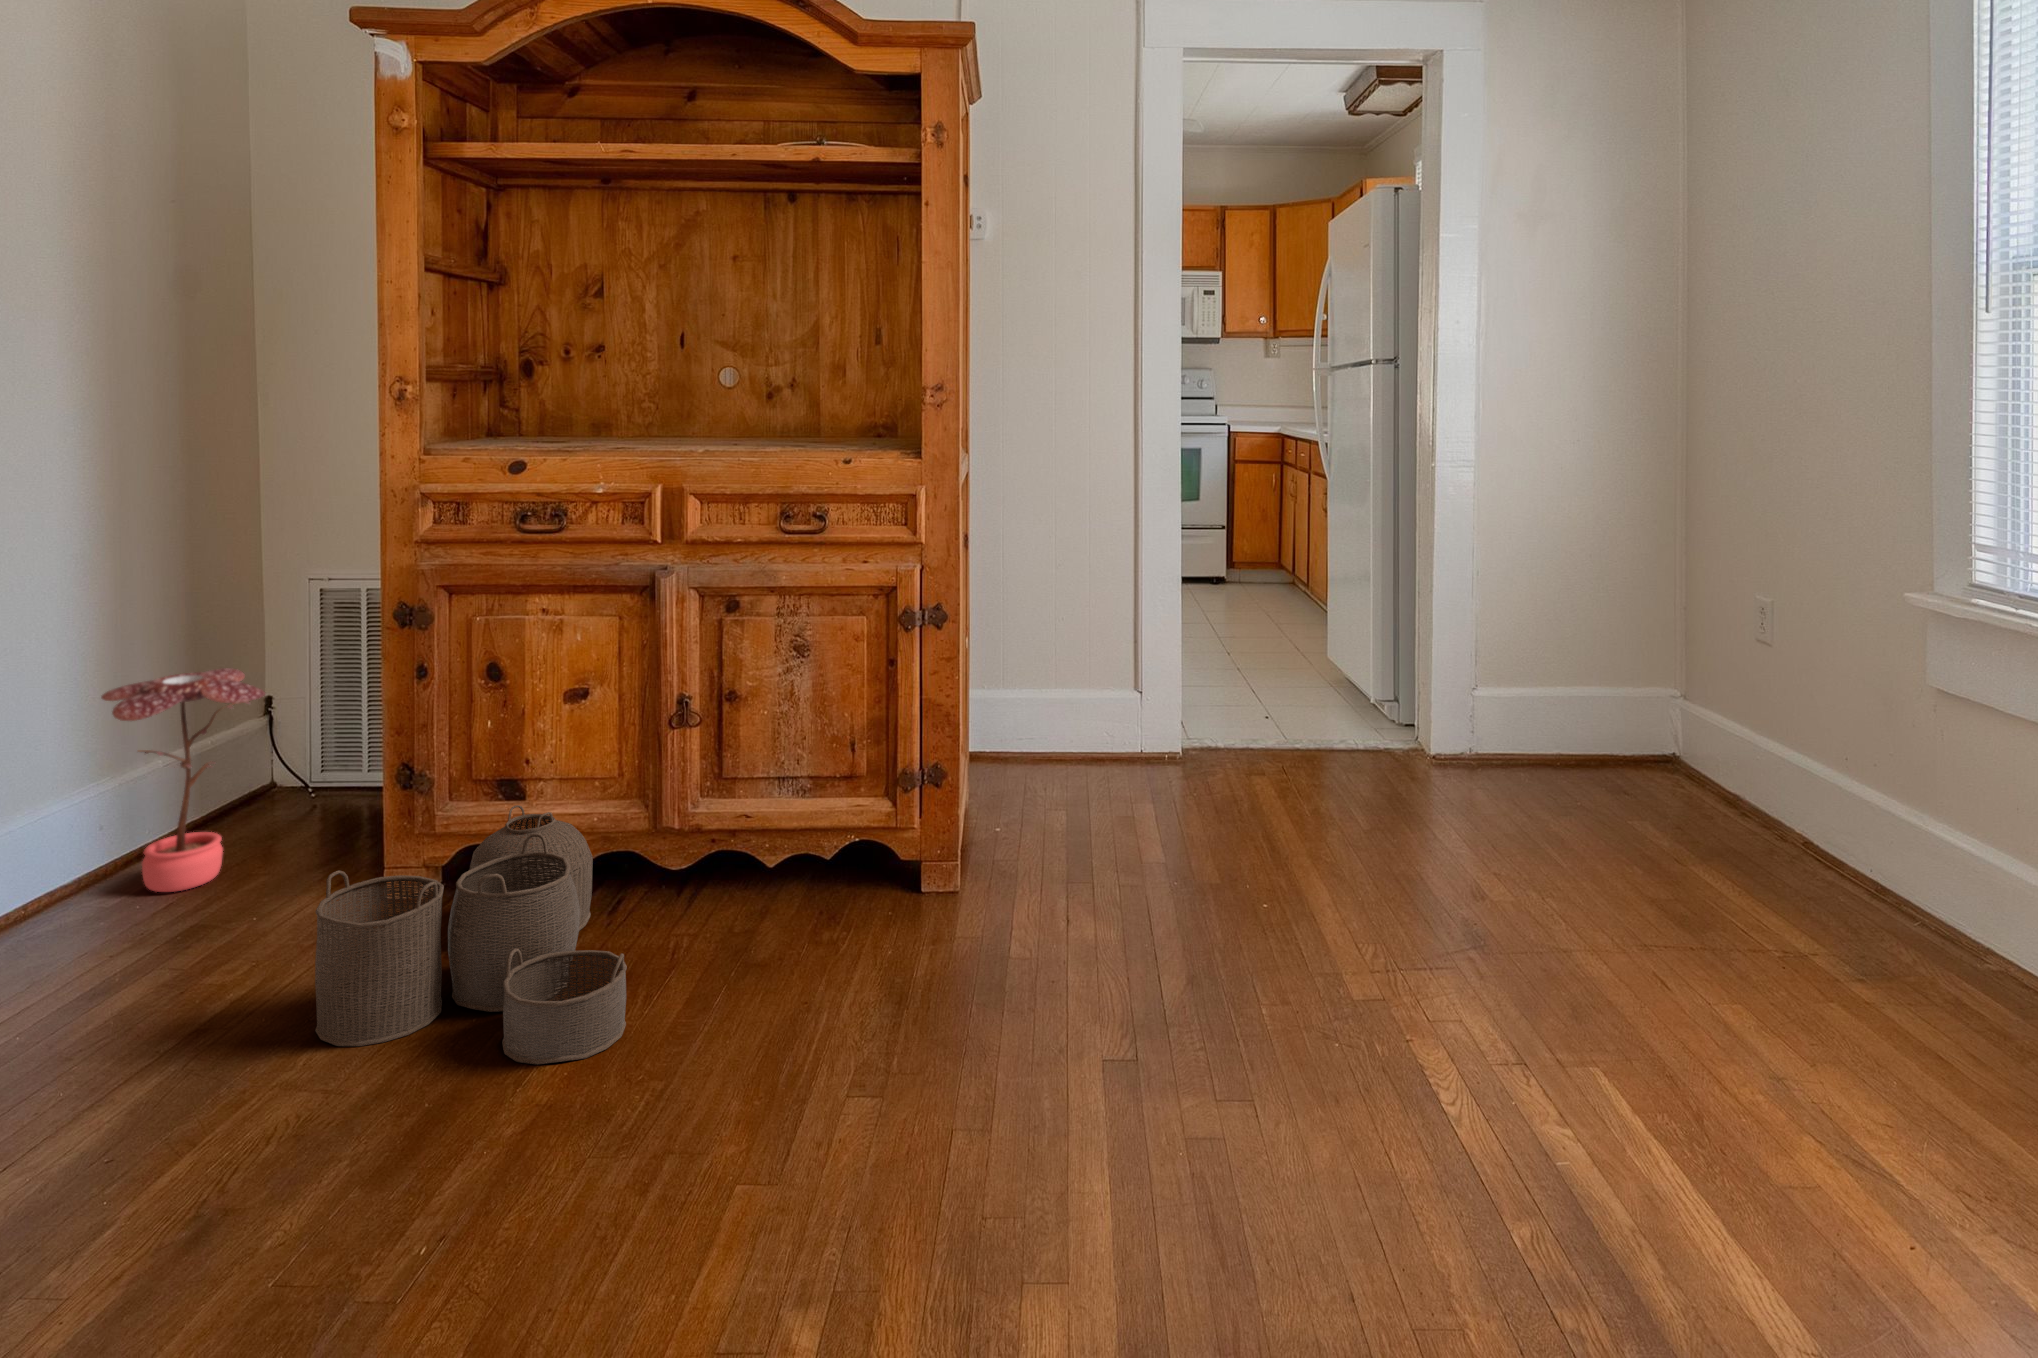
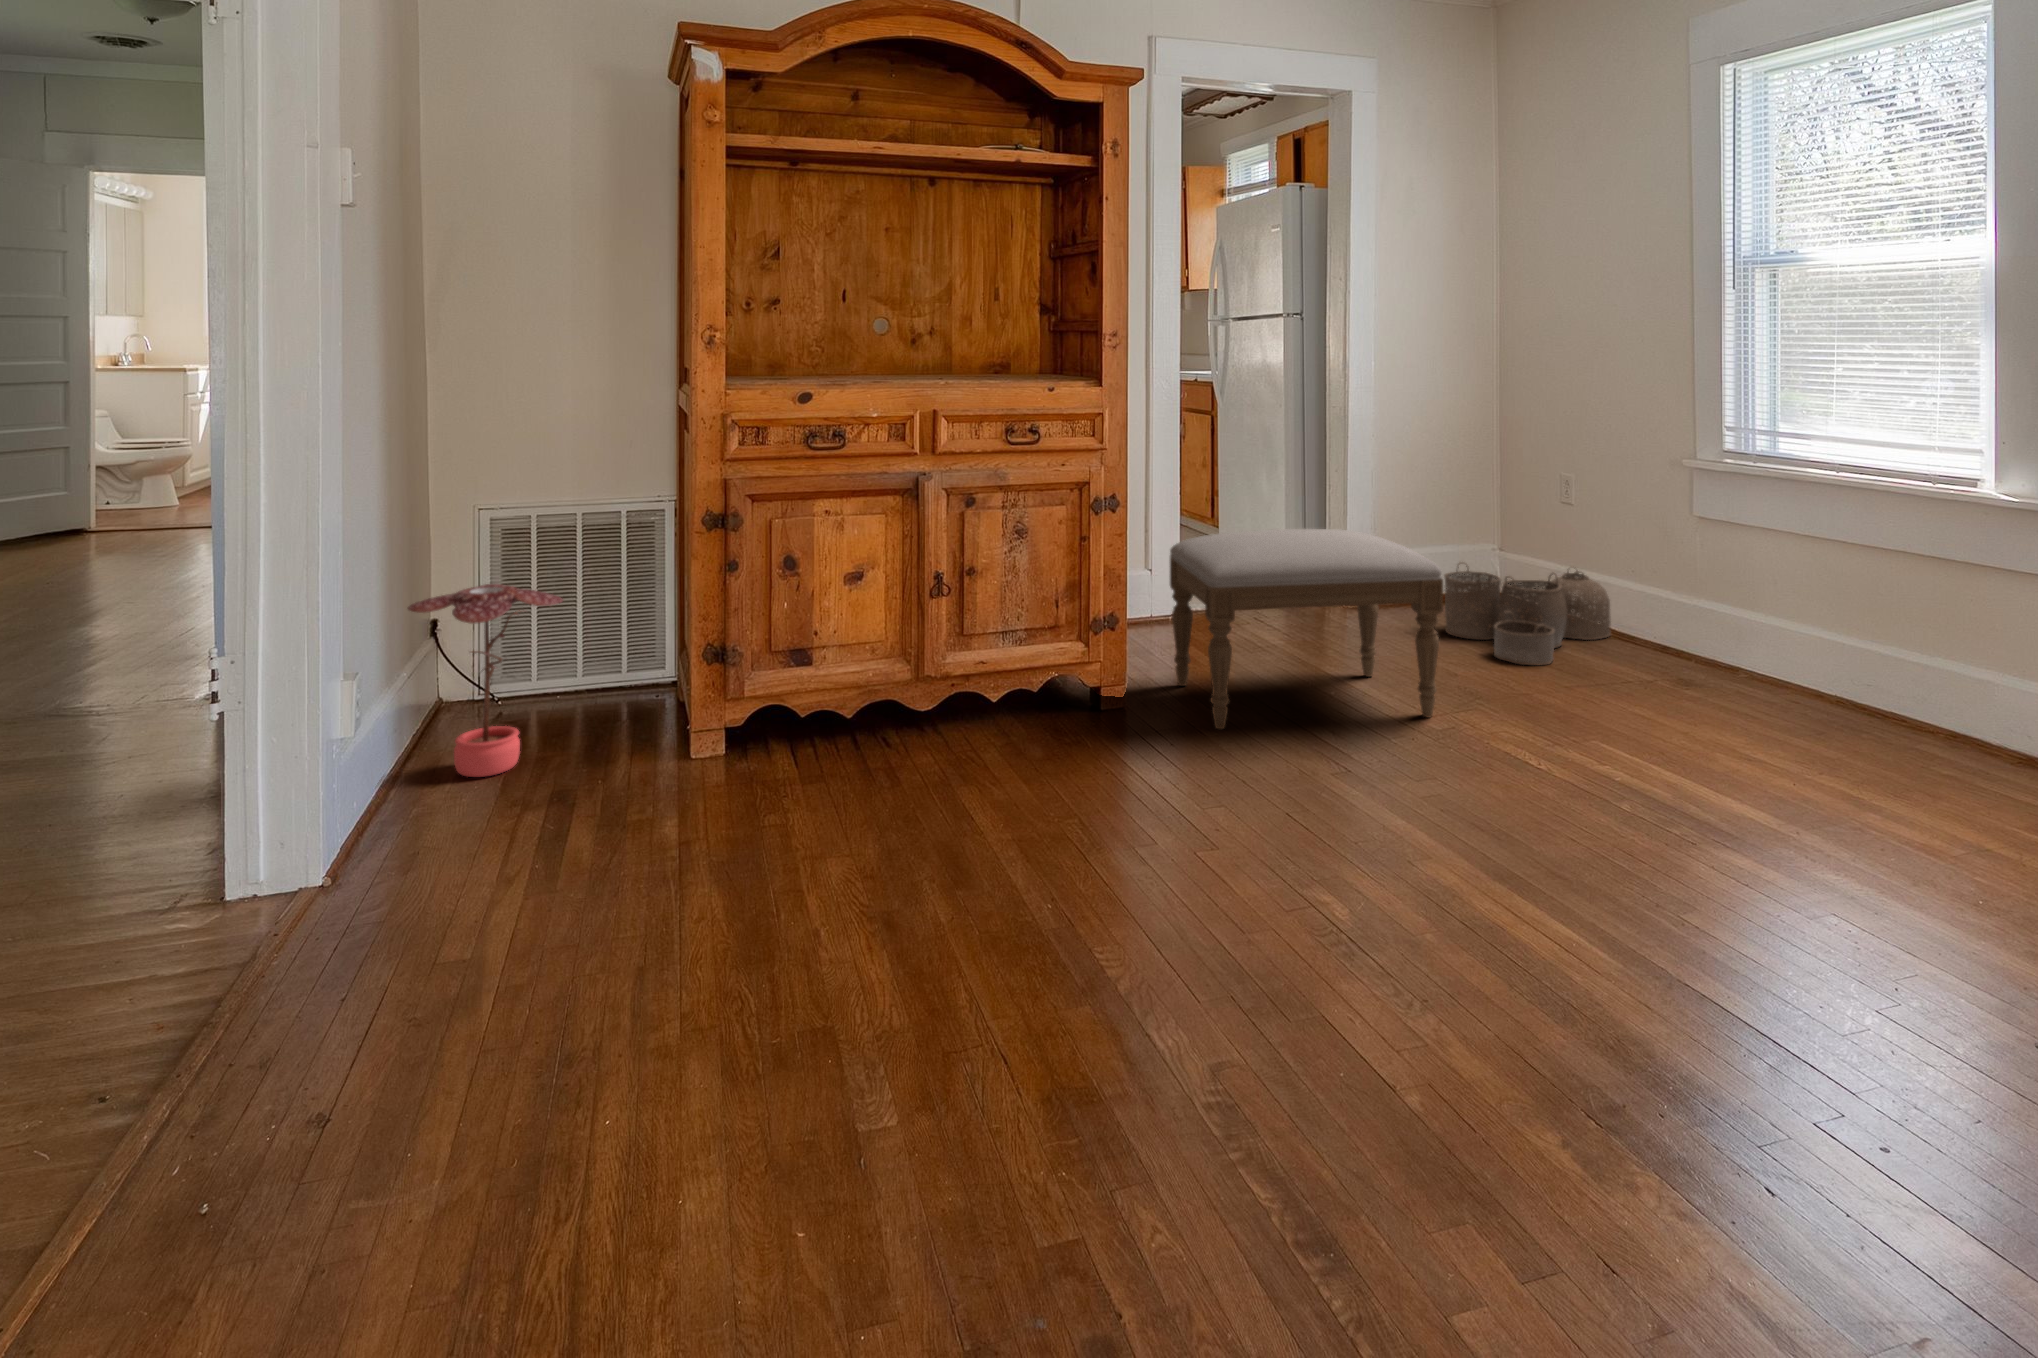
ottoman: none [1000,666,1362,983] -> present [1170,529,1443,729]
woven basket: present [315,805,627,1065] -> present [1444,563,1611,665]

